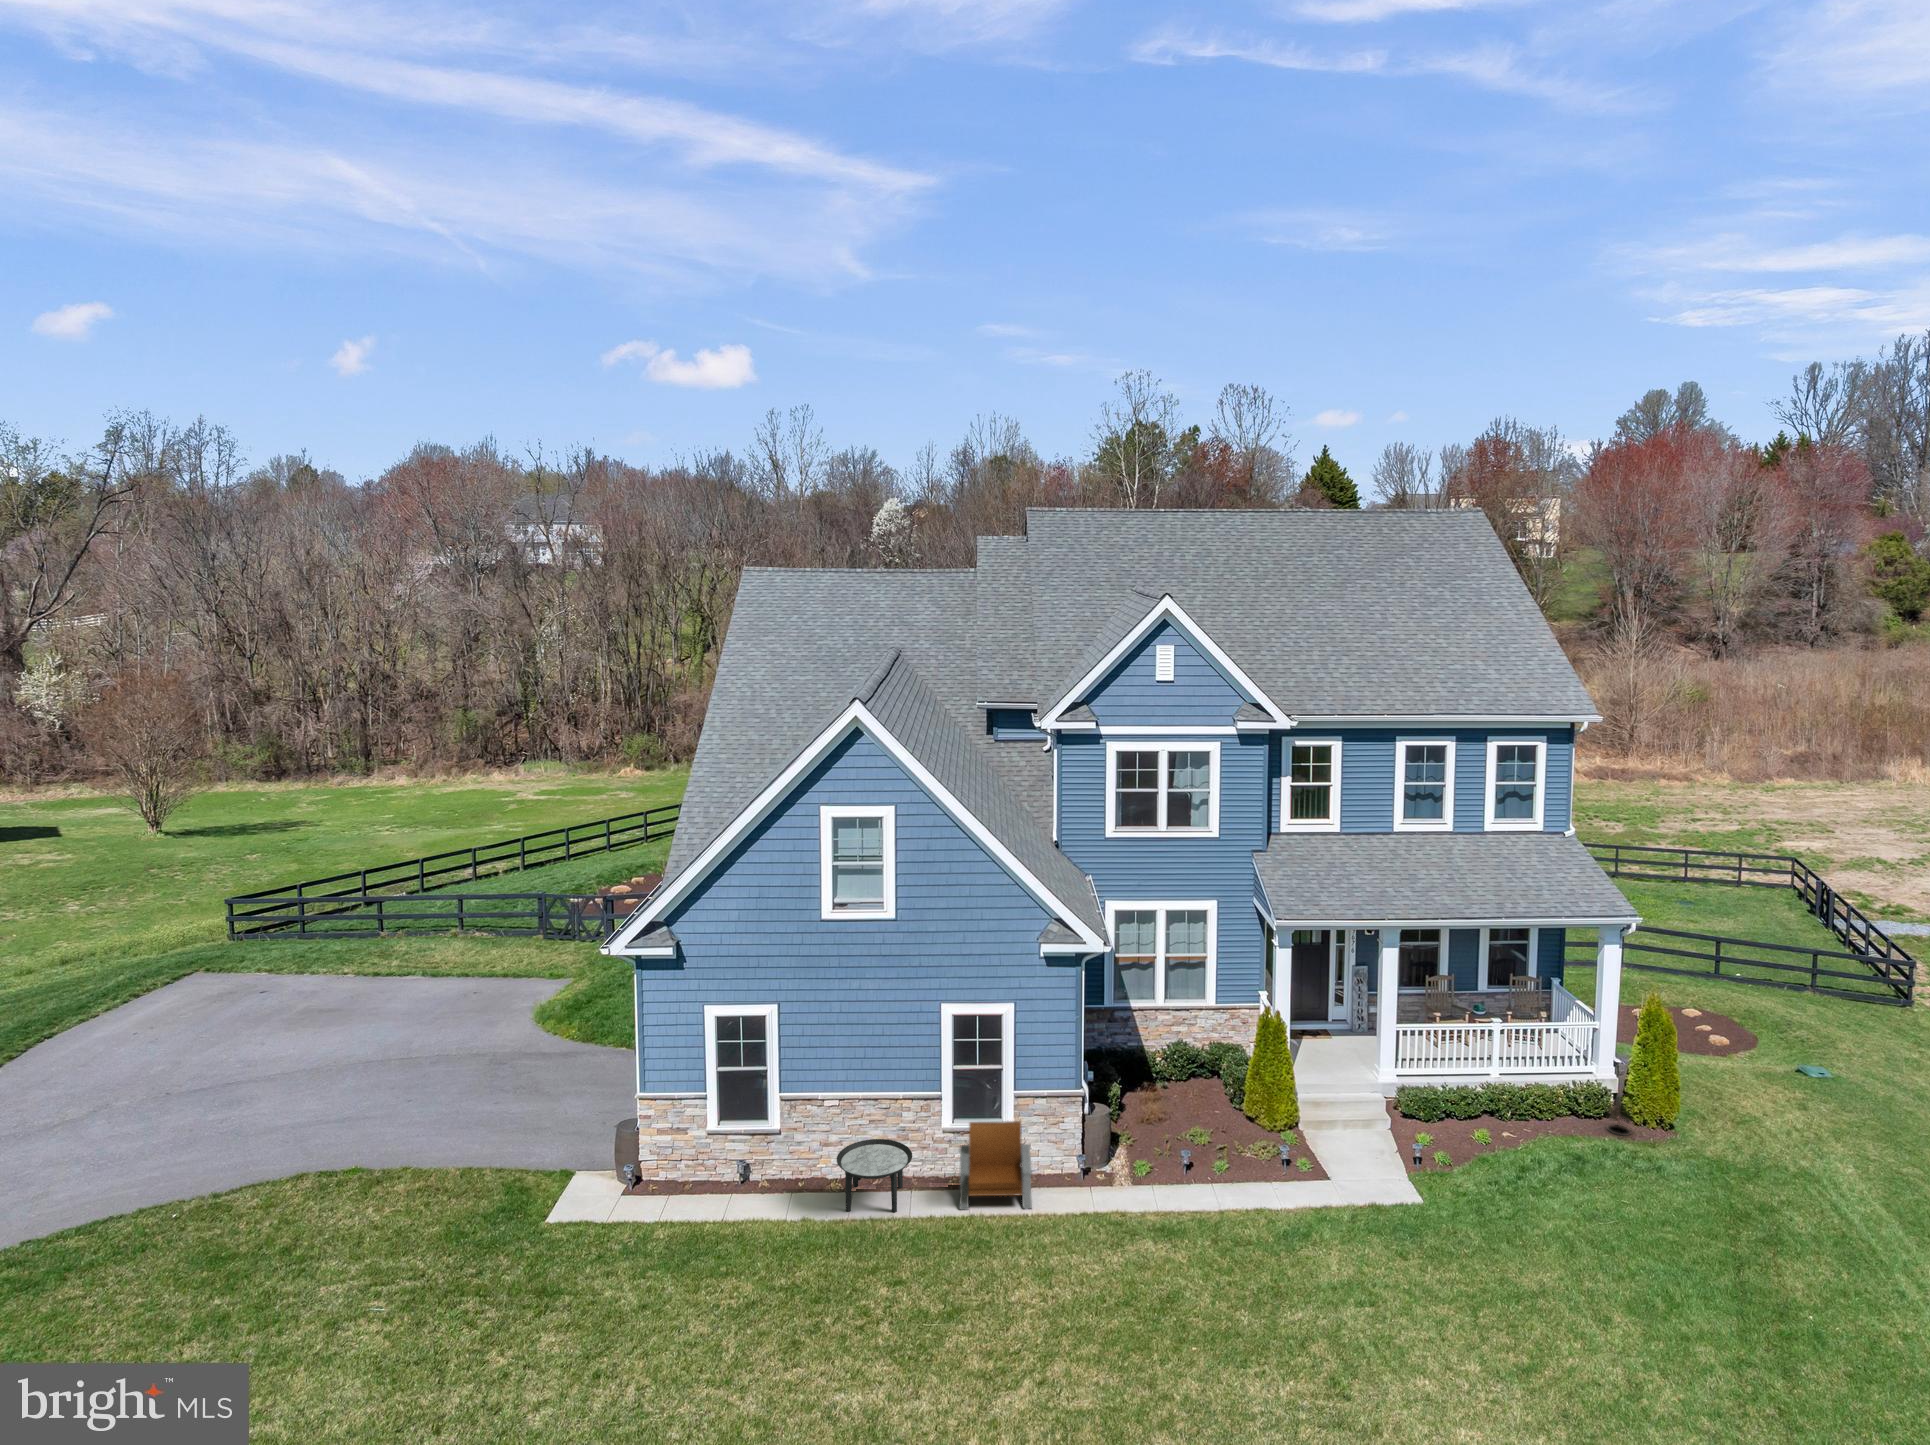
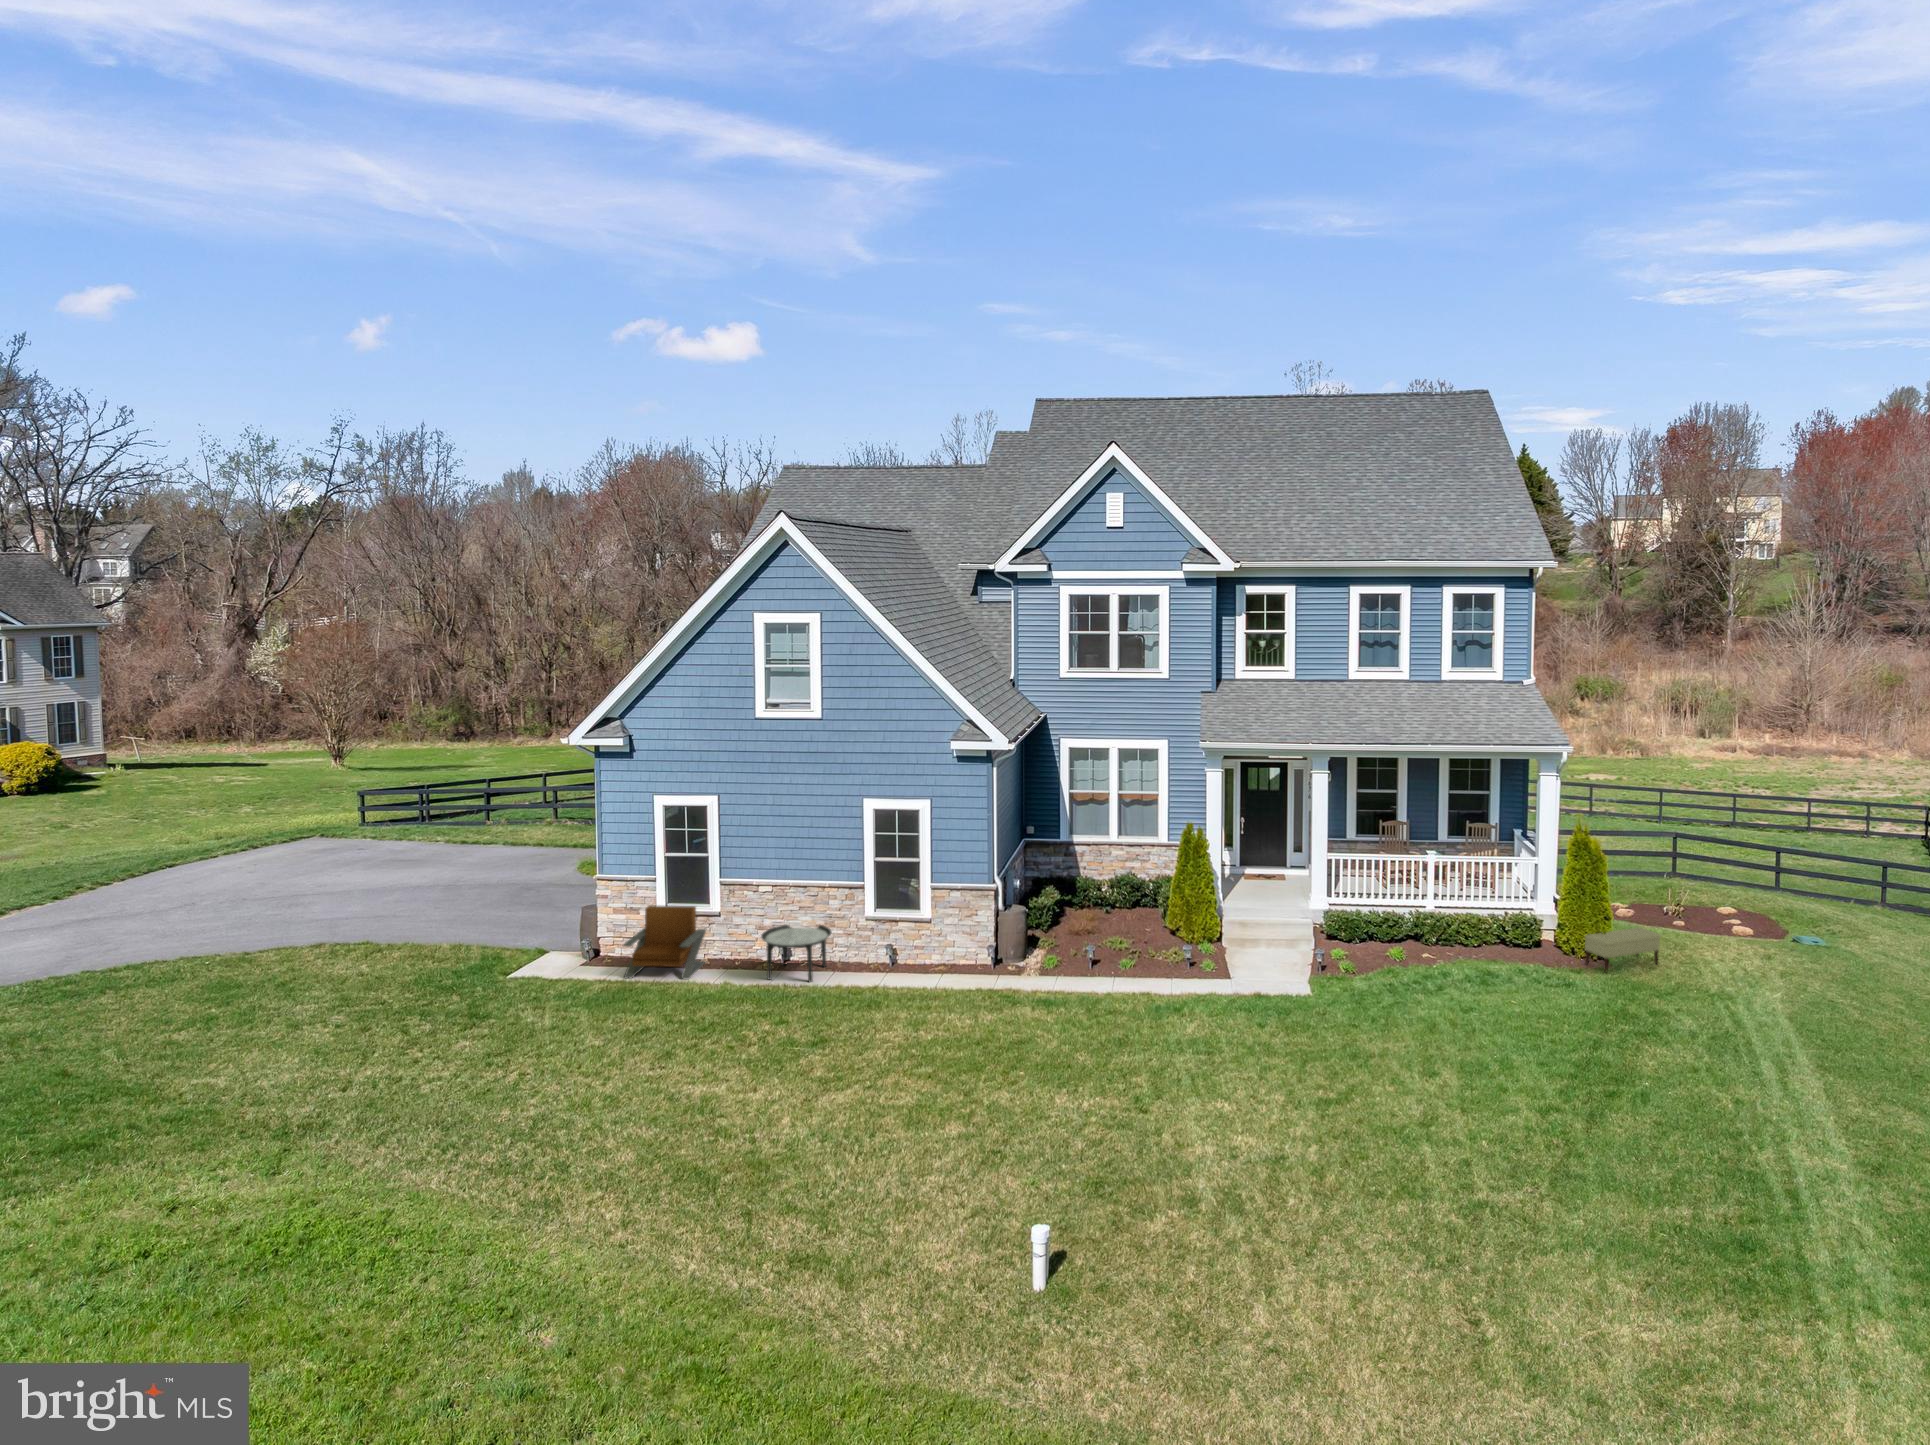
potted tree: present [1606,1093,1632,1136] -> none [1530,917,1562,960]
bench: none [1659,1097,1728,1151] -> present [1585,928,1660,972]
lounge chair: present [959,1121,1032,1210] -> present [624,905,706,979]

